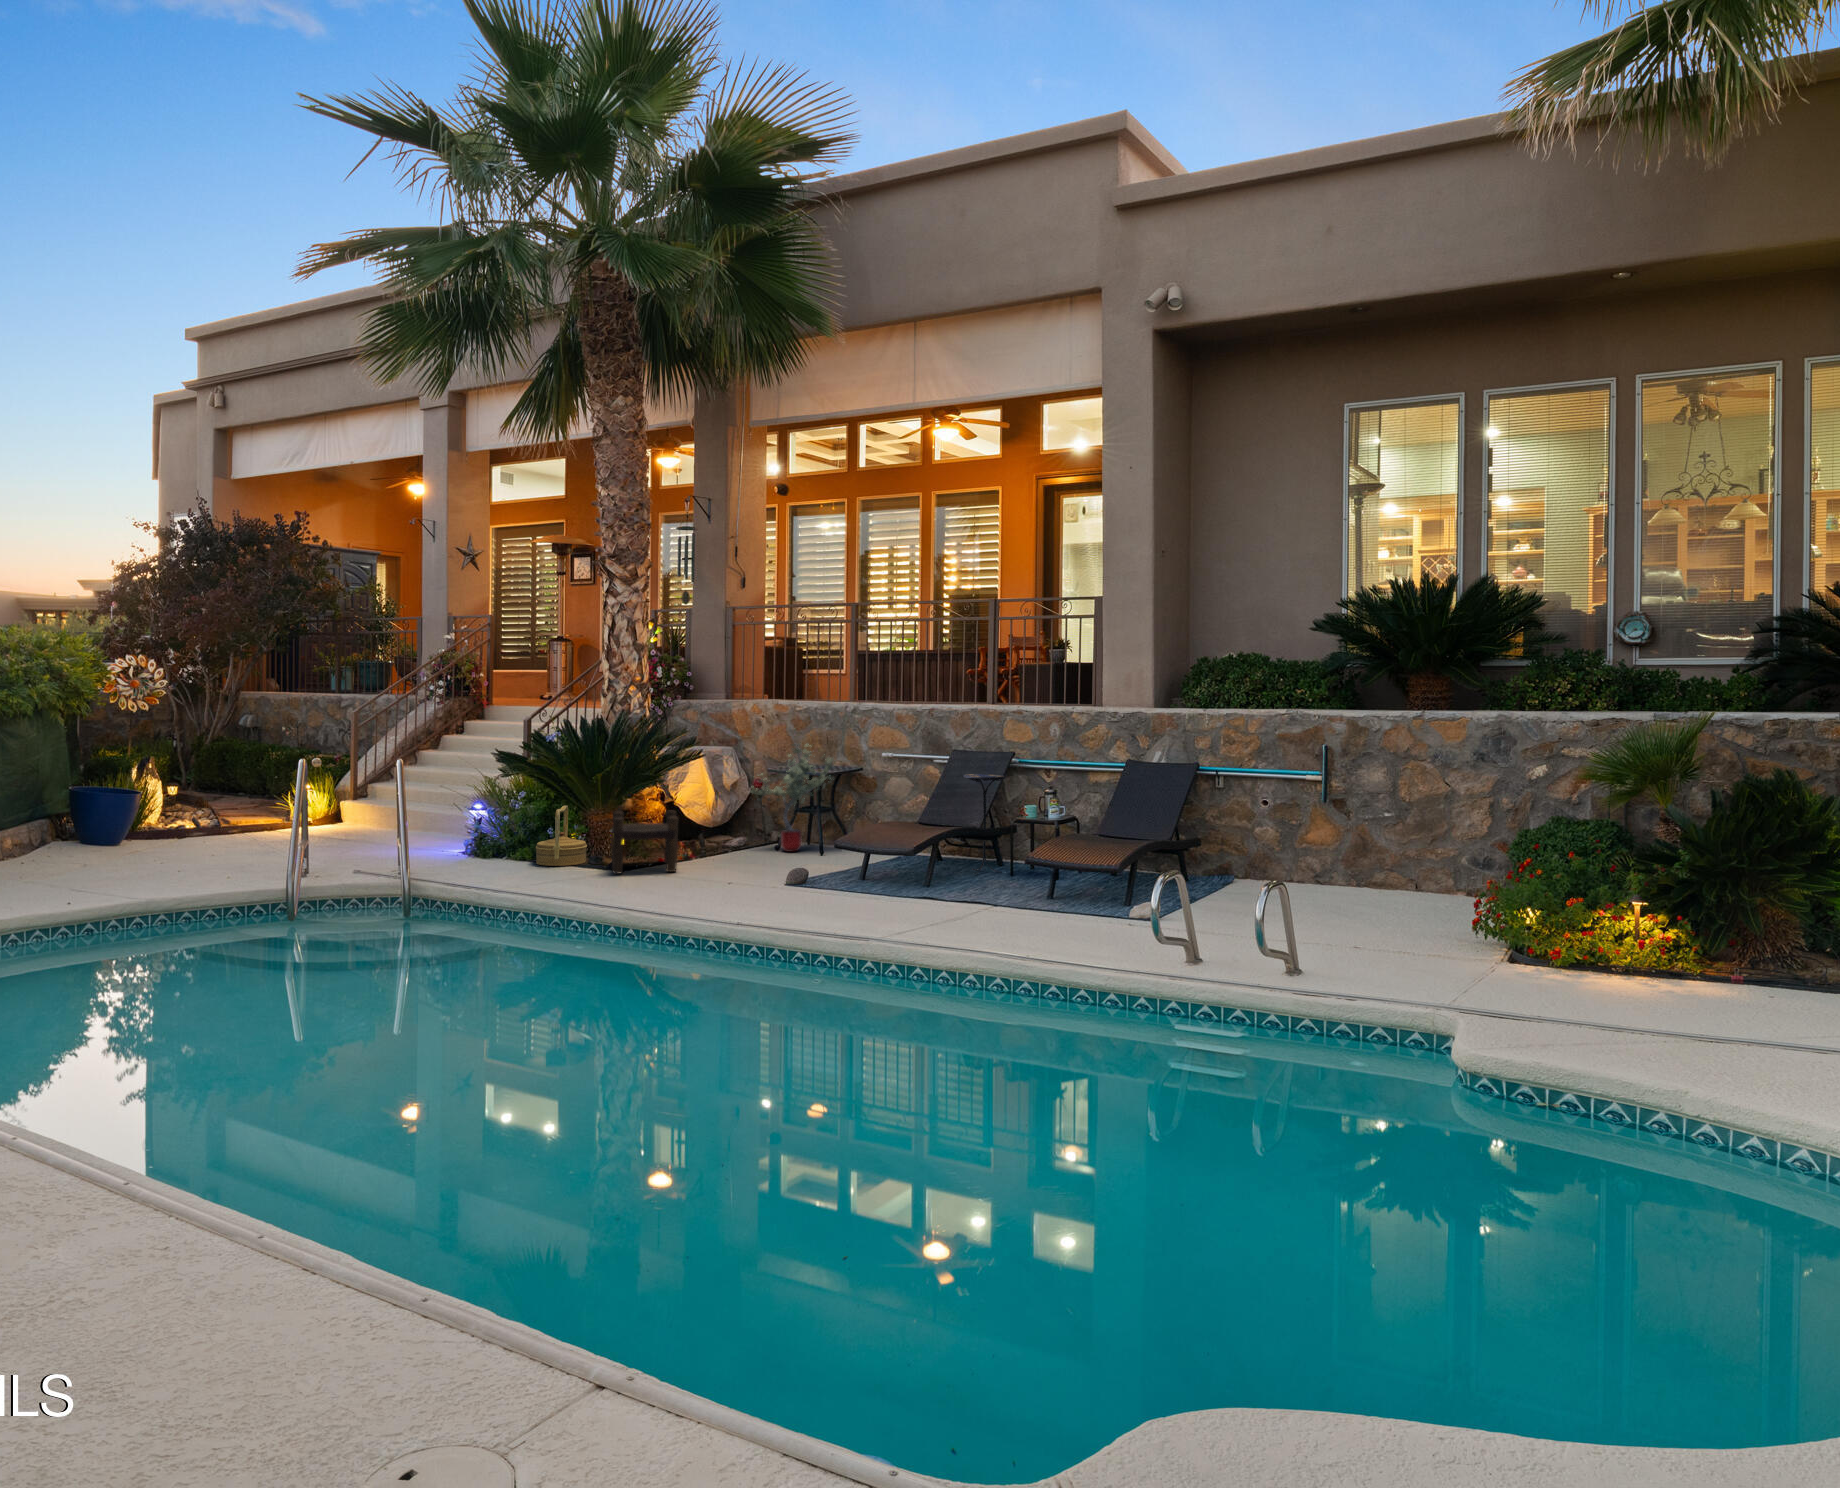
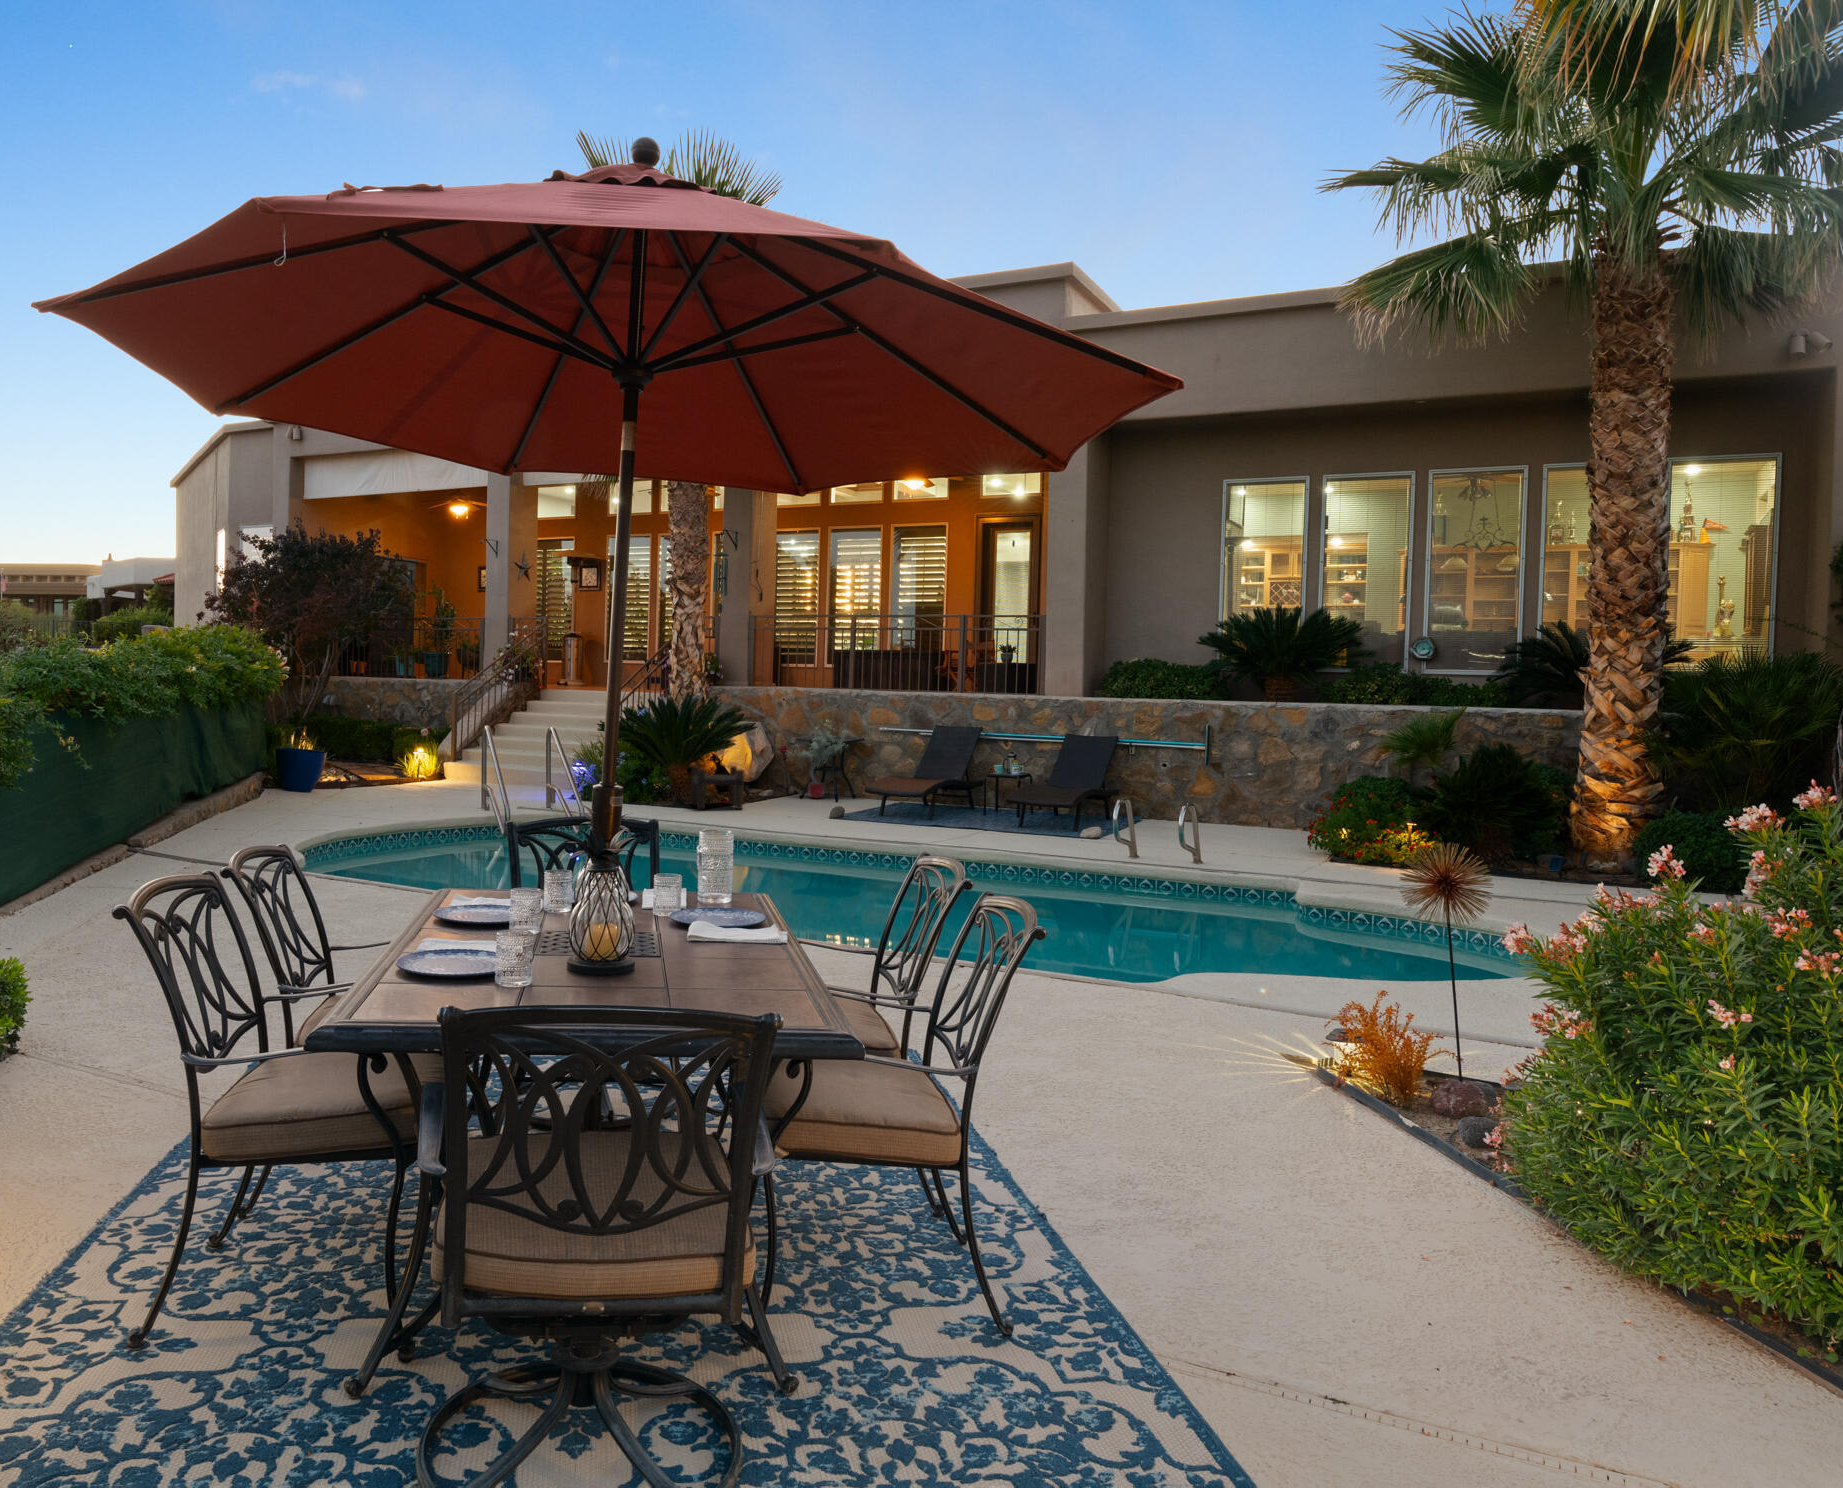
side table: present [963,774,1006,874] -> none [951,743,982,814]
woven basket: present [536,806,587,866] -> none [633,761,671,804]

